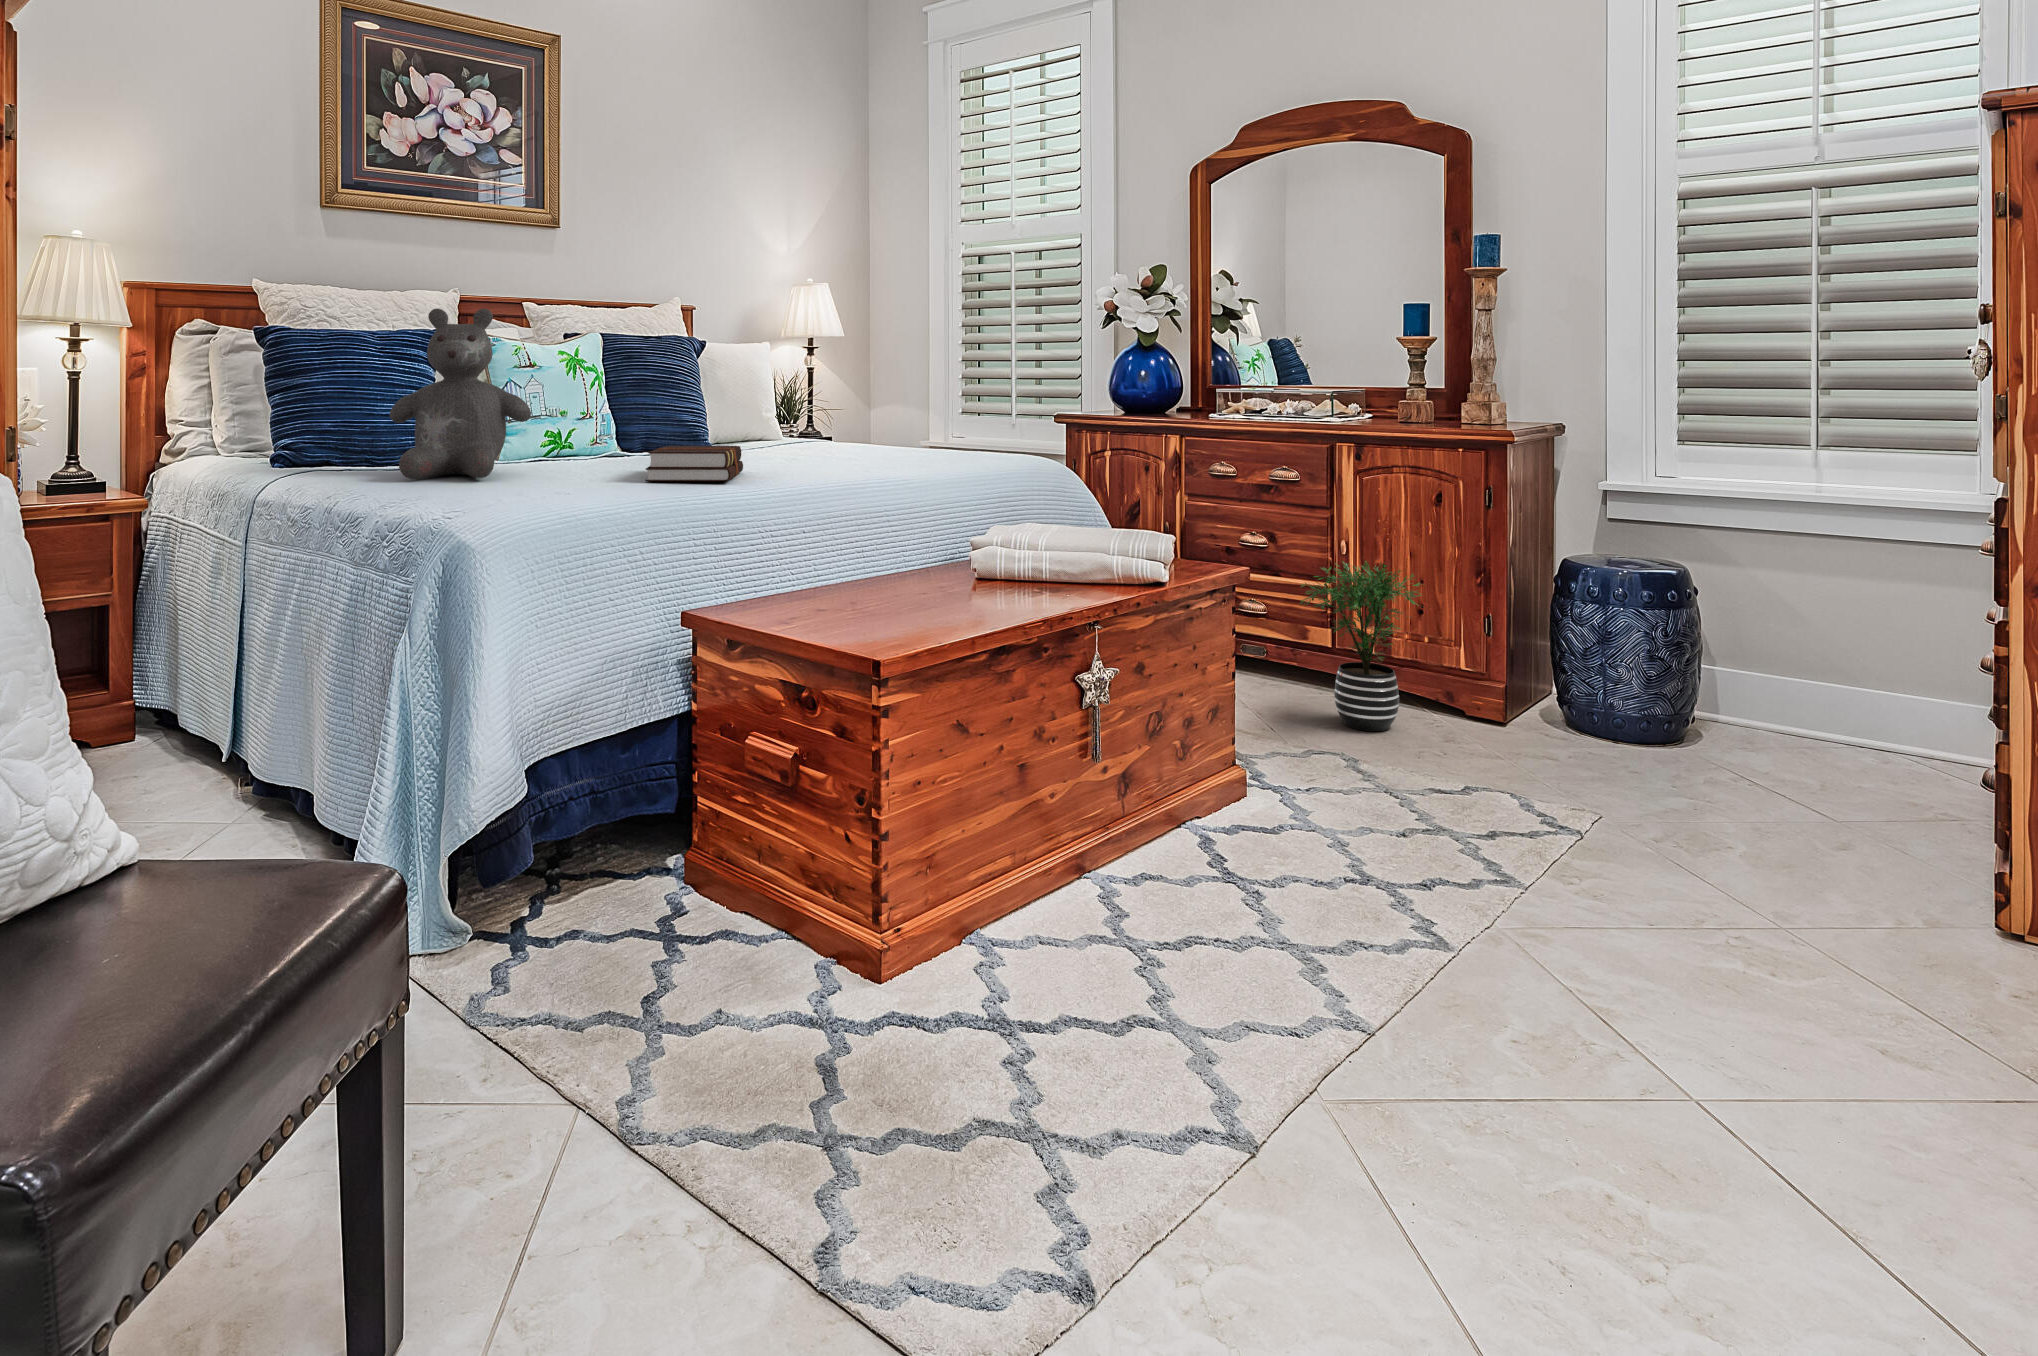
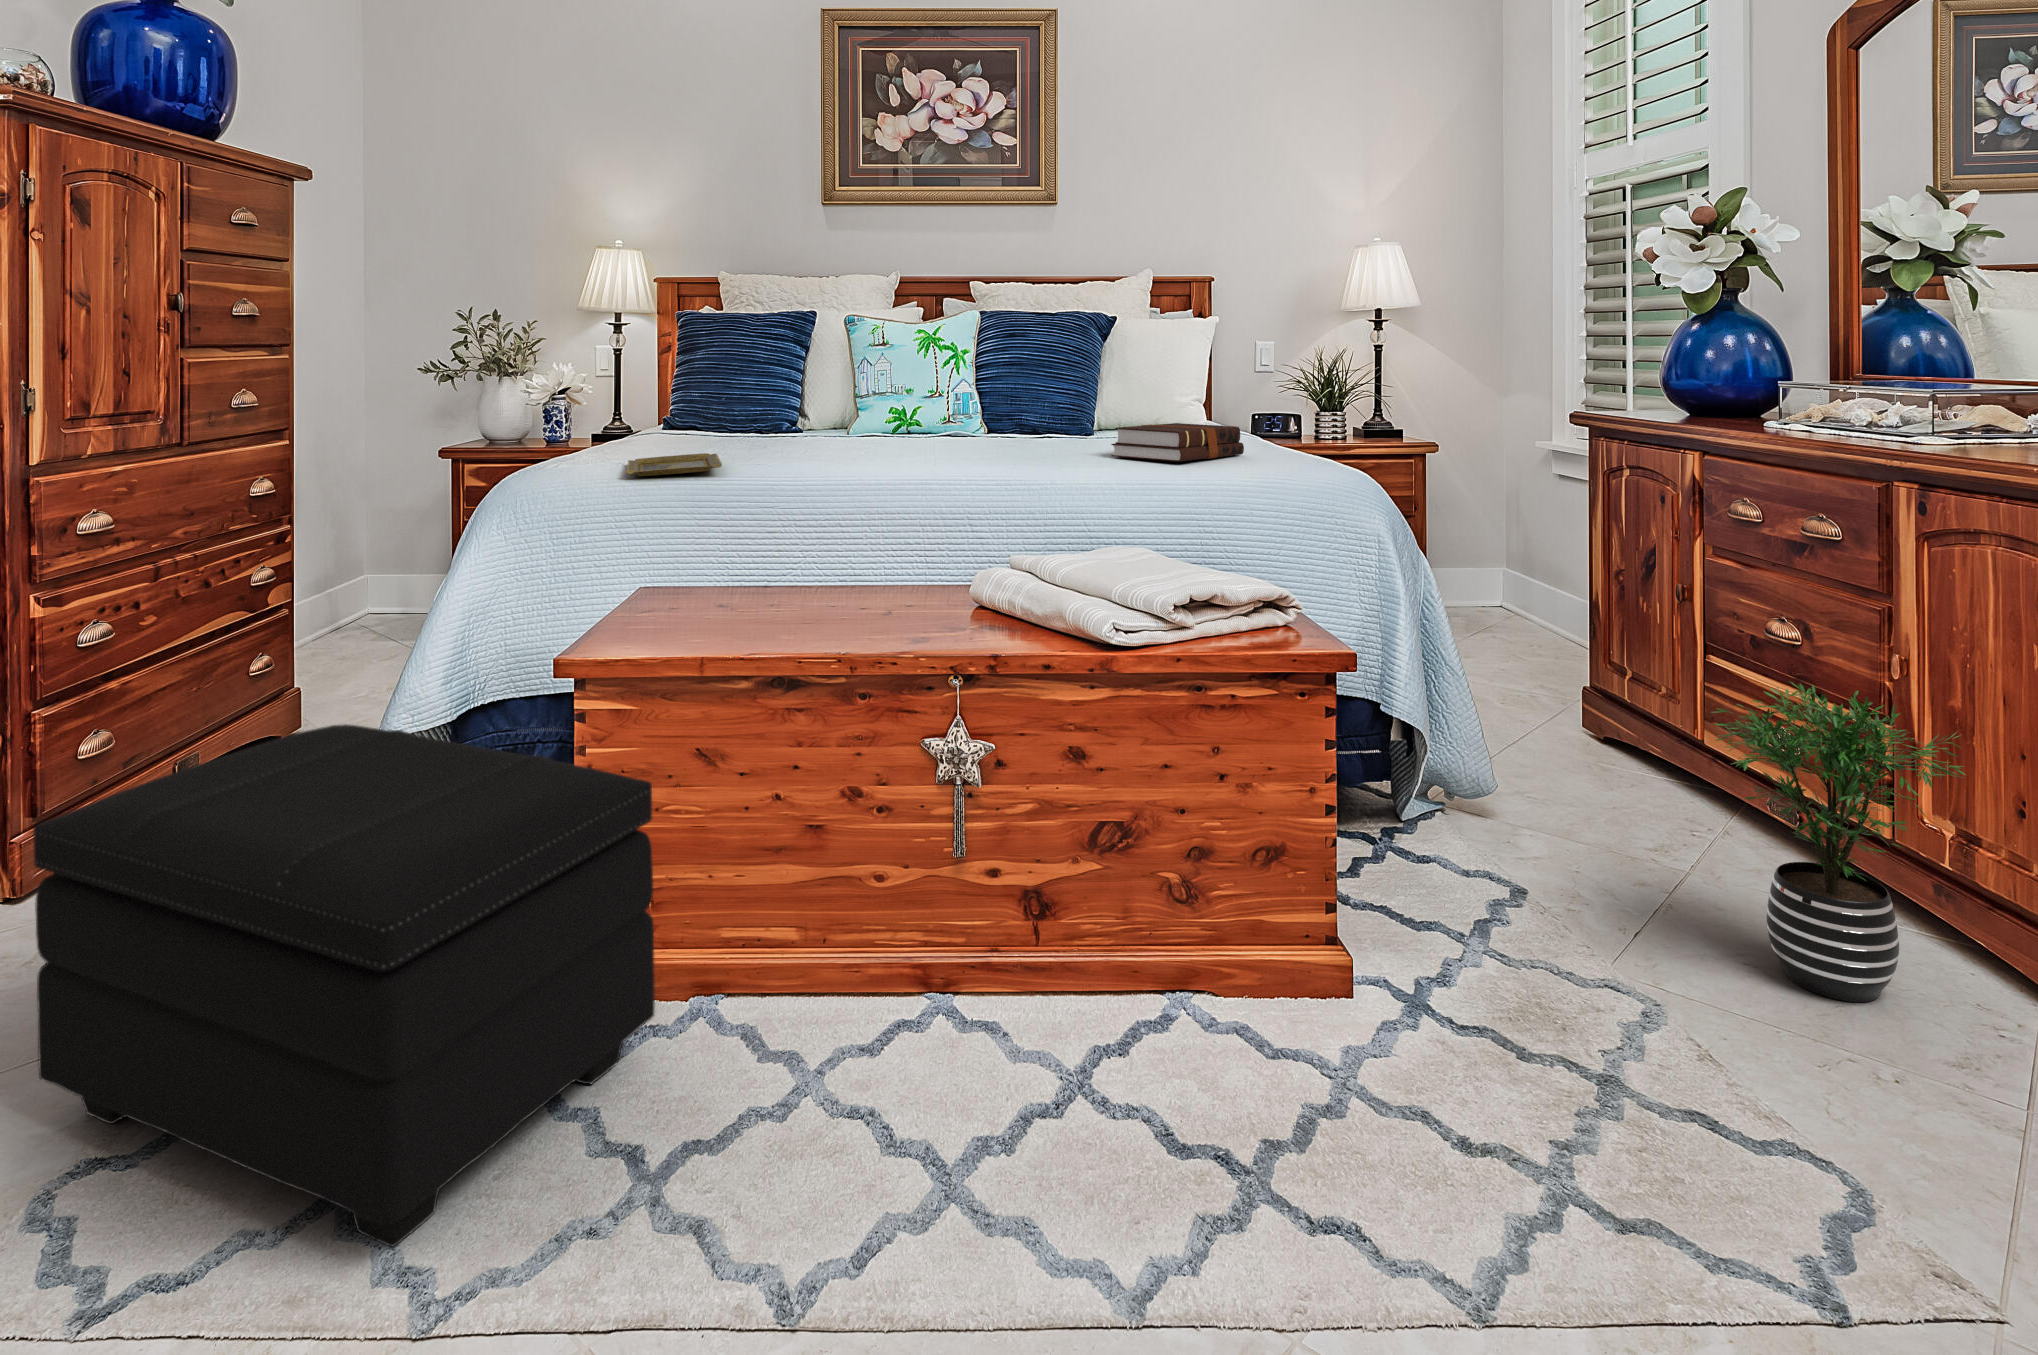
teddy bear: present [390,309,531,479] -> none [644,292,768,446]
hardback book: present [645,446,743,481] -> present [1111,423,1244,462]
tray: none [515,480,671,504] -> present [626,453,722,476]
footstool: none [619,741,1174,1237] -> present [33,724,655,1246]

